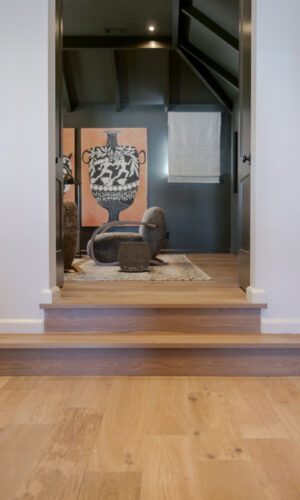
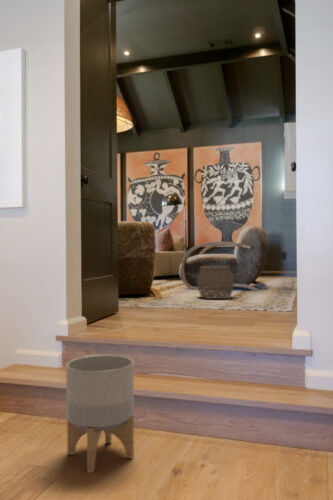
planter: none [96,314,154,409] -> present [66,355,134,473]

